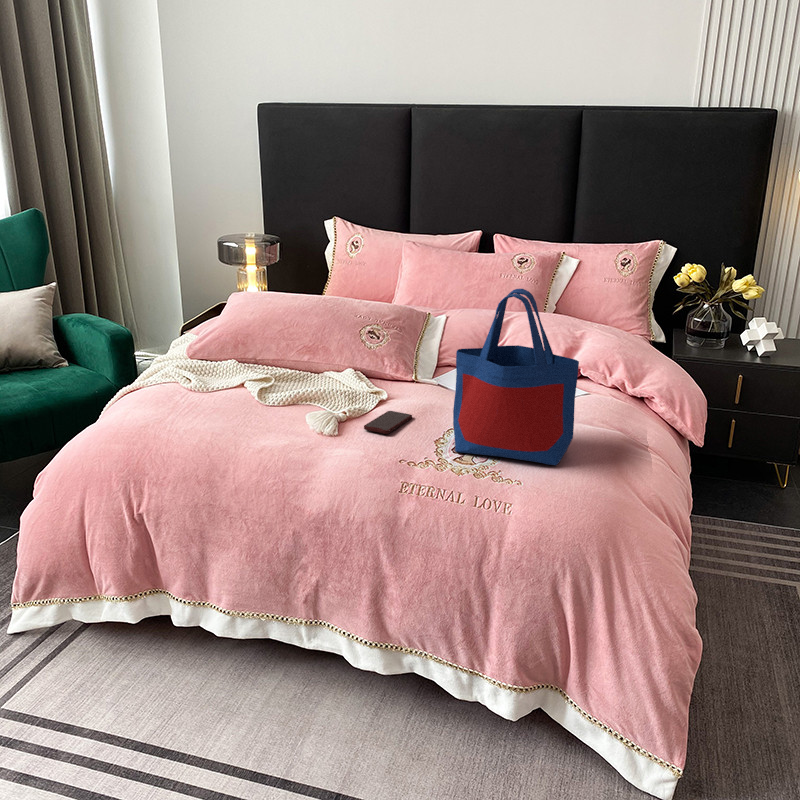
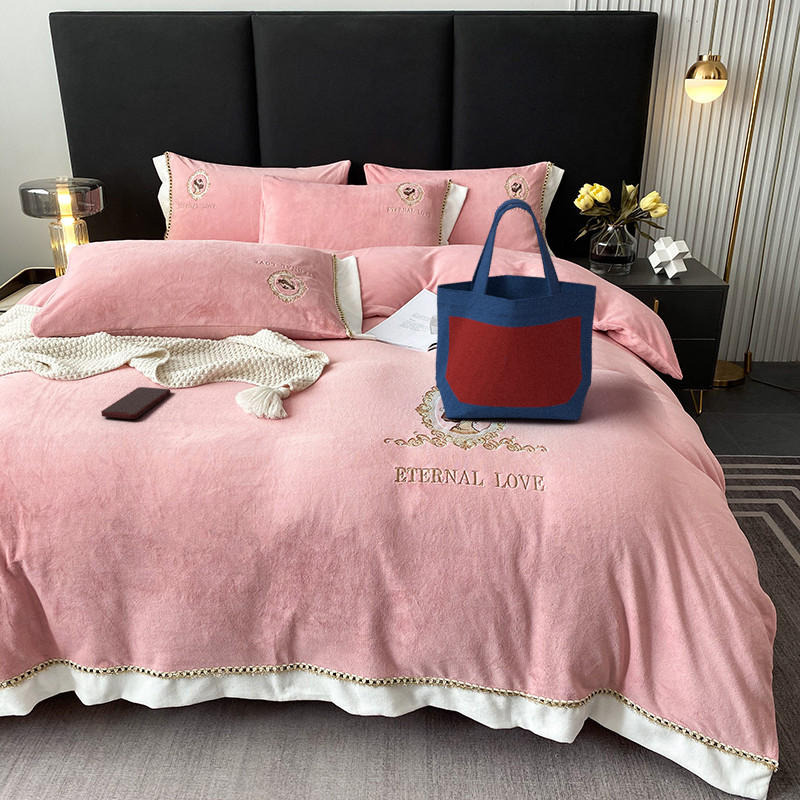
smartphone: present [364,411,412,434] -> present [101,387,171,419]

